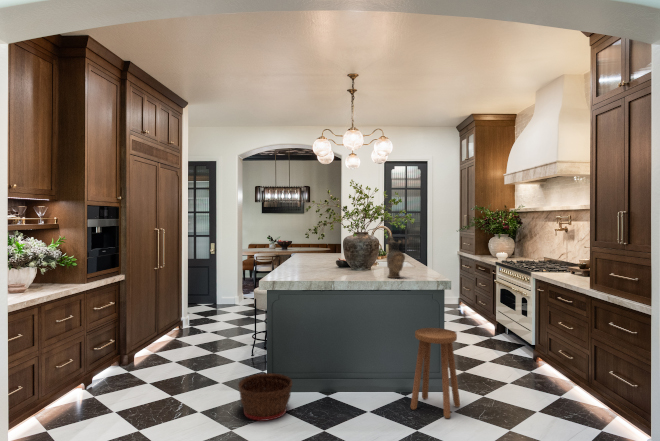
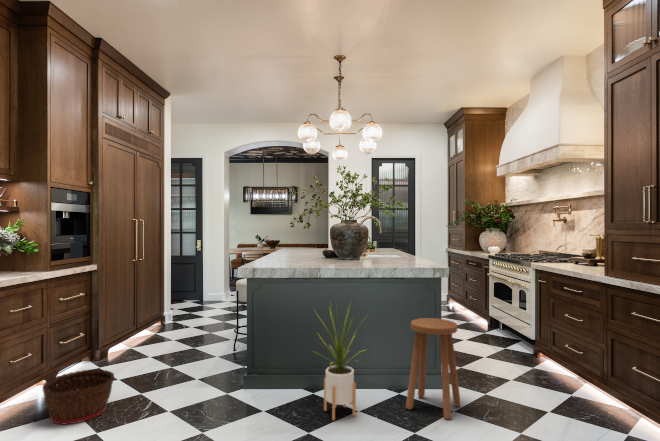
ceramic pitcher: present [387,236,405,278] -> none [379,218,399,264]
house plant: none [324,311,378,419] -> present [319,308,356,420]
basket: present [239,373,292,421] -> present [43,370,114,424]

